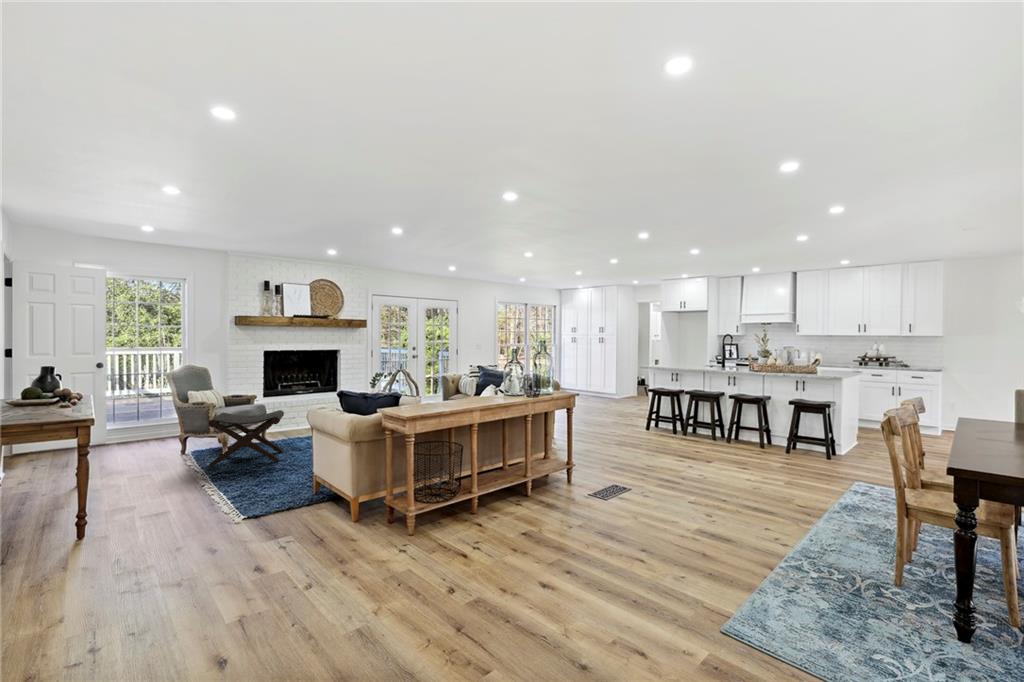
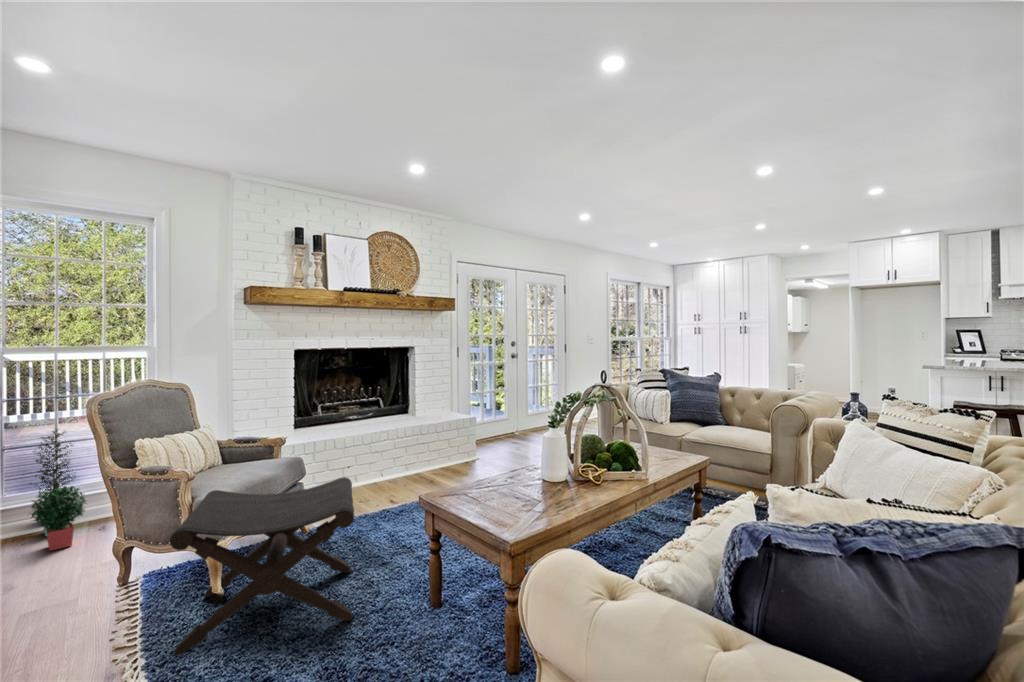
potted plant: none [127,391,160,446] -> present [31,429,87,551]

